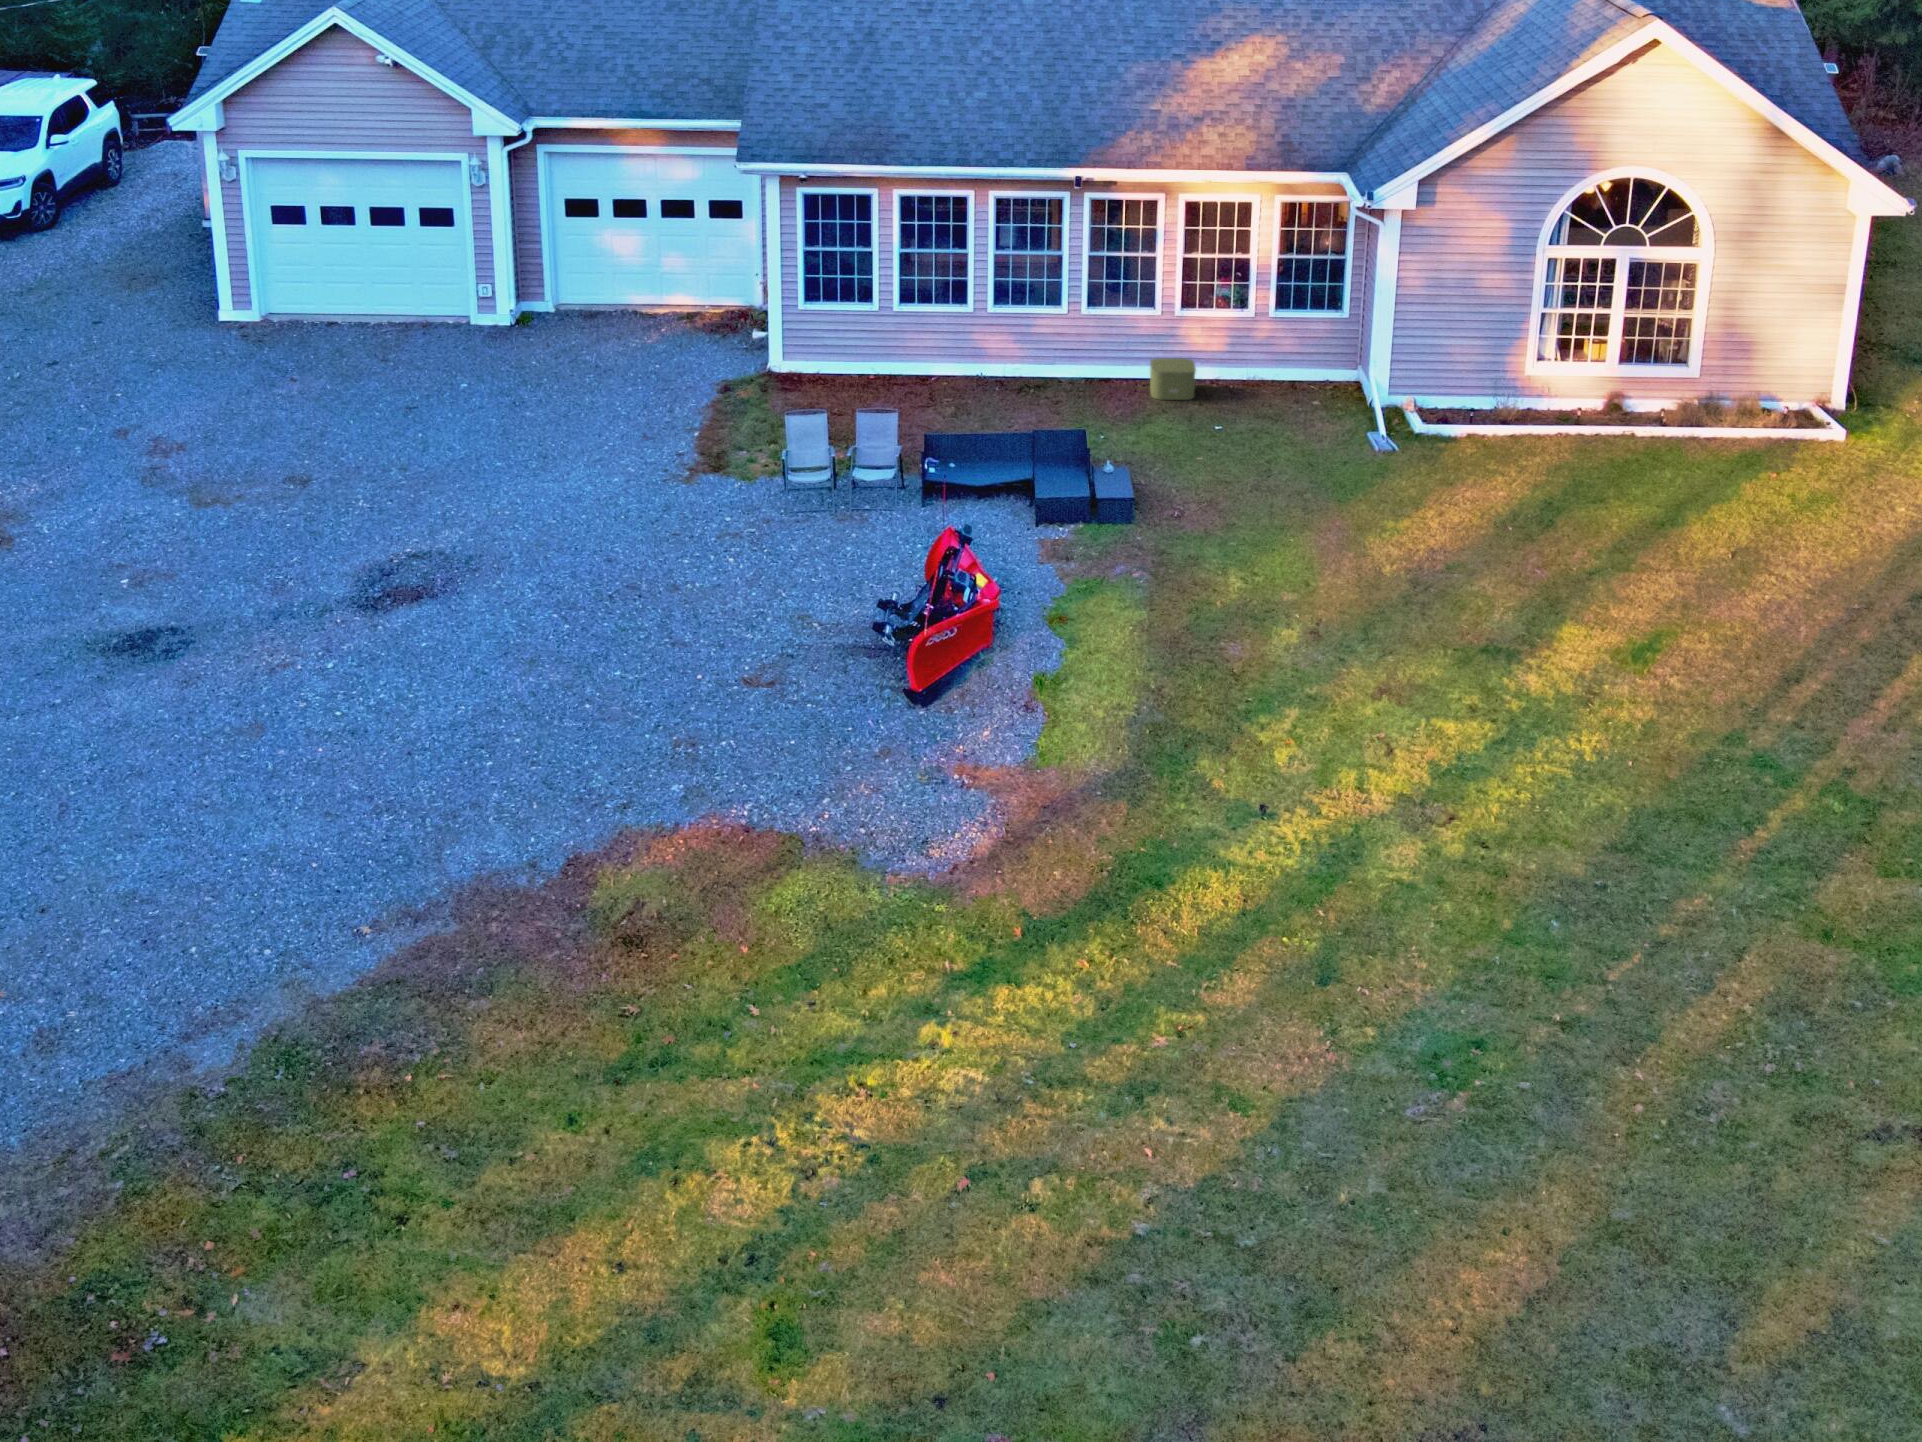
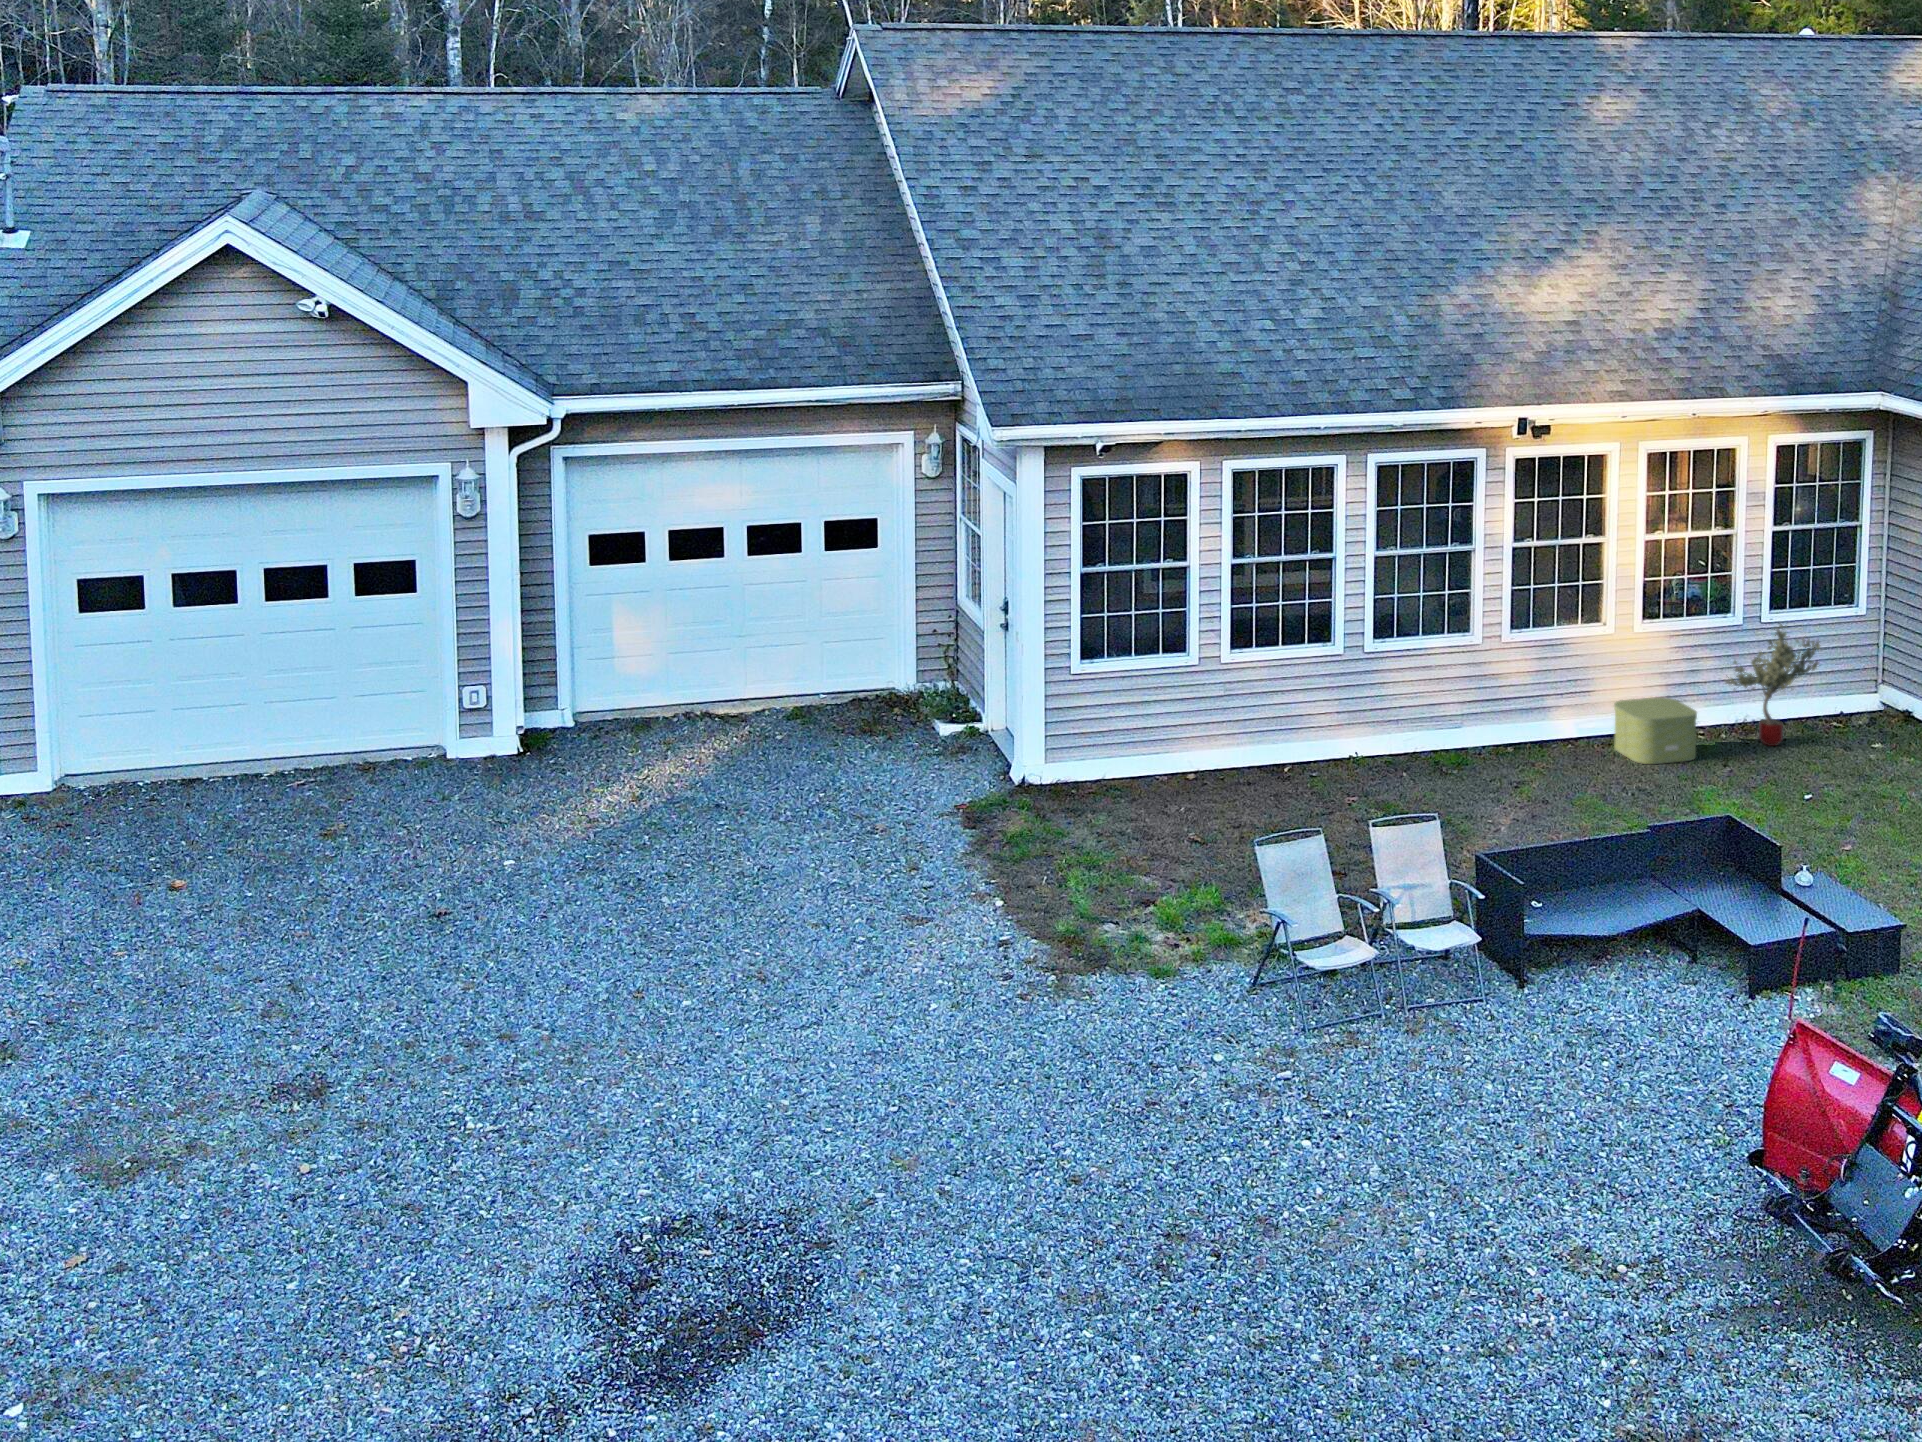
potted tree: none [1222,318,1288,396] -> present [1726,624,1820,746]

